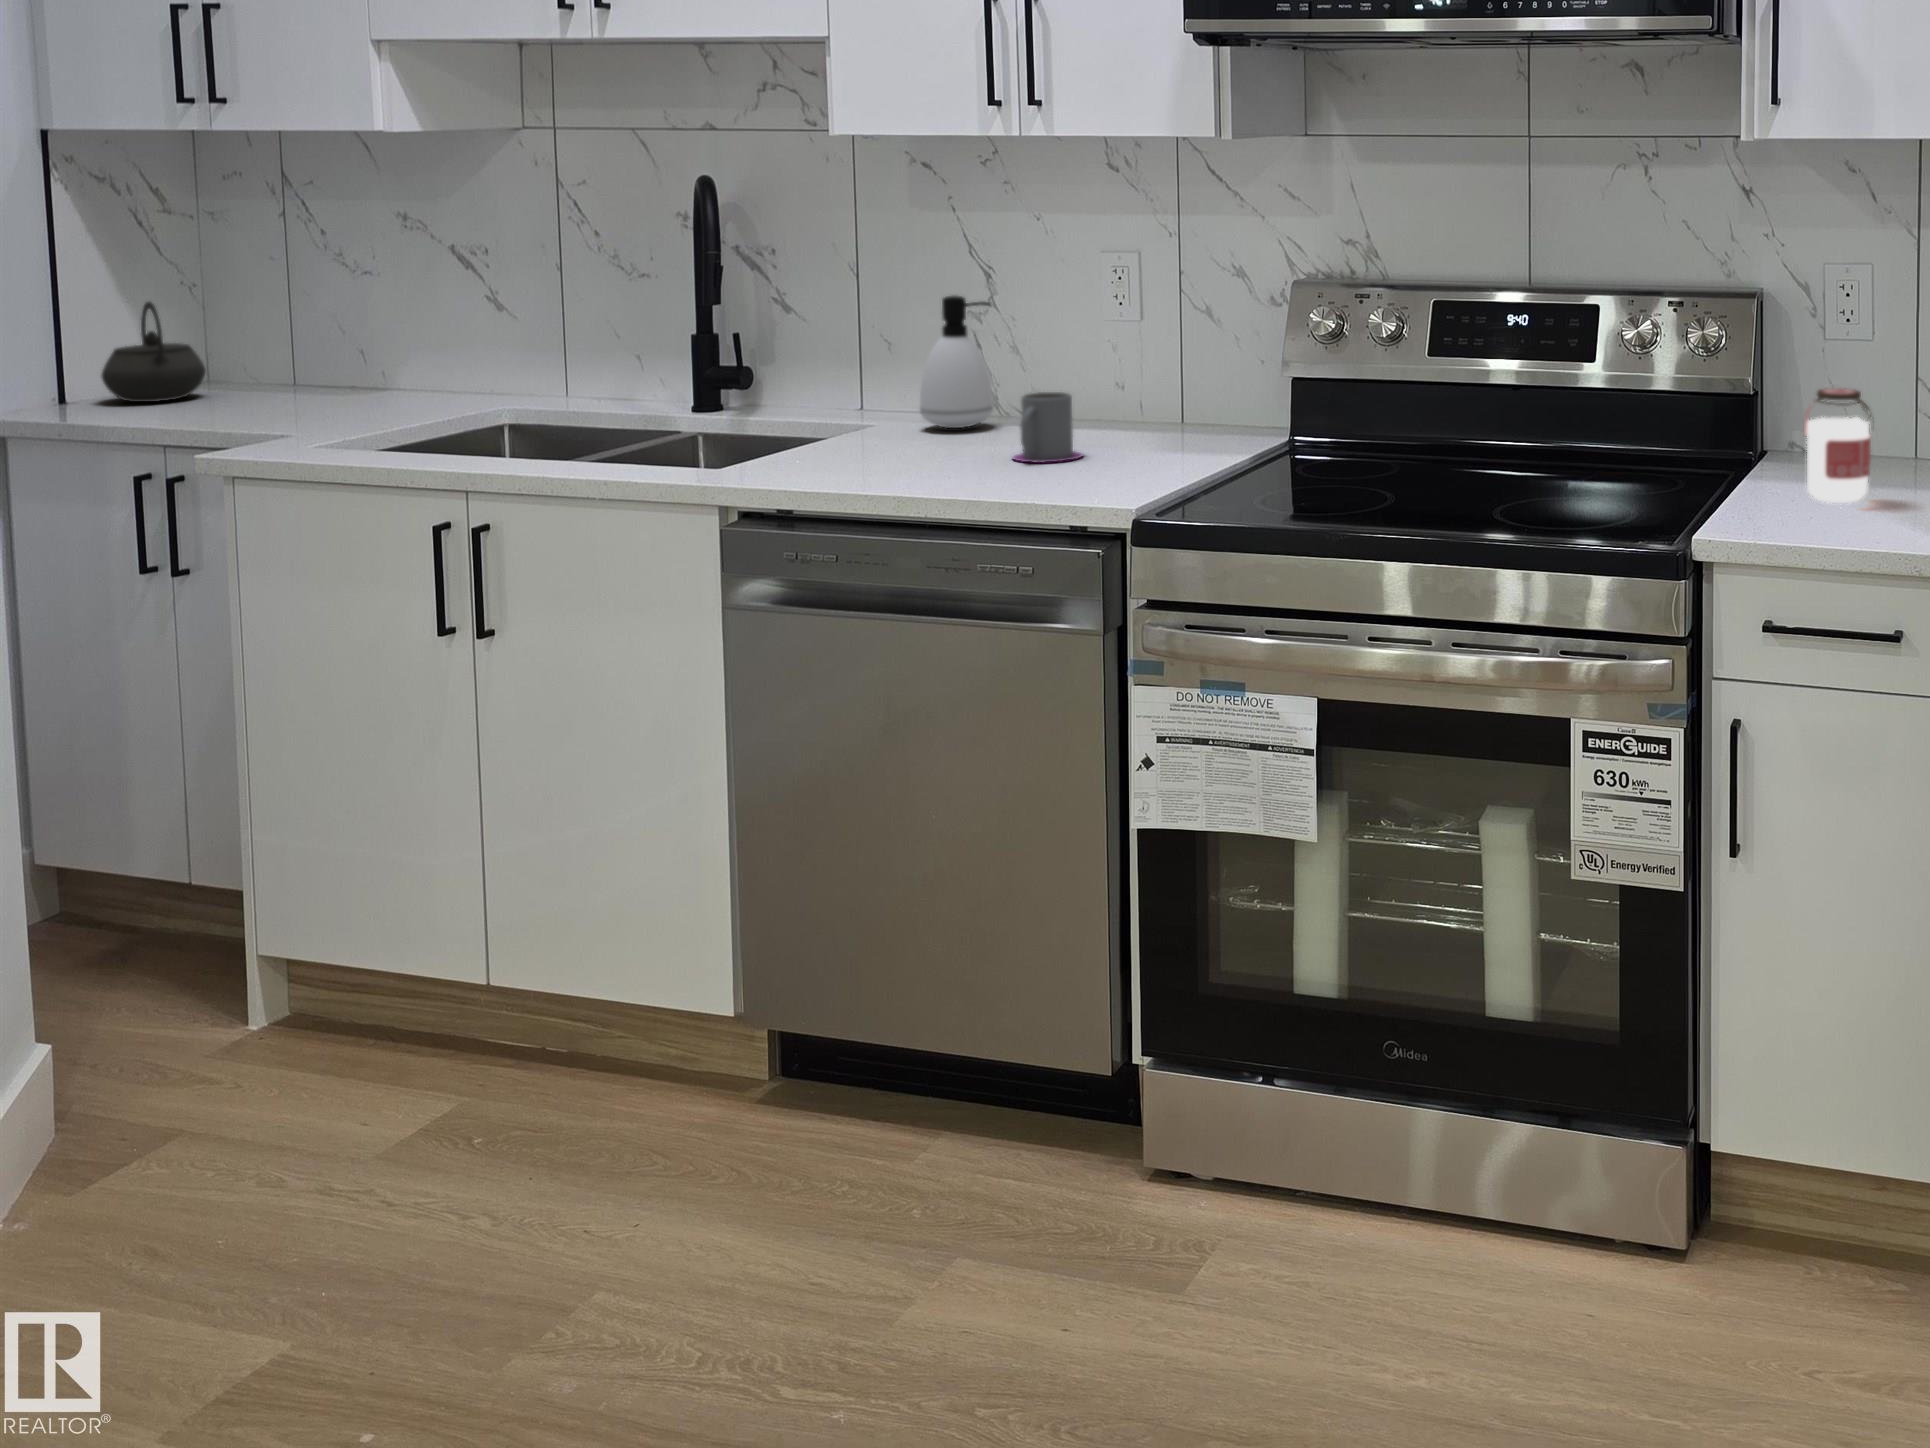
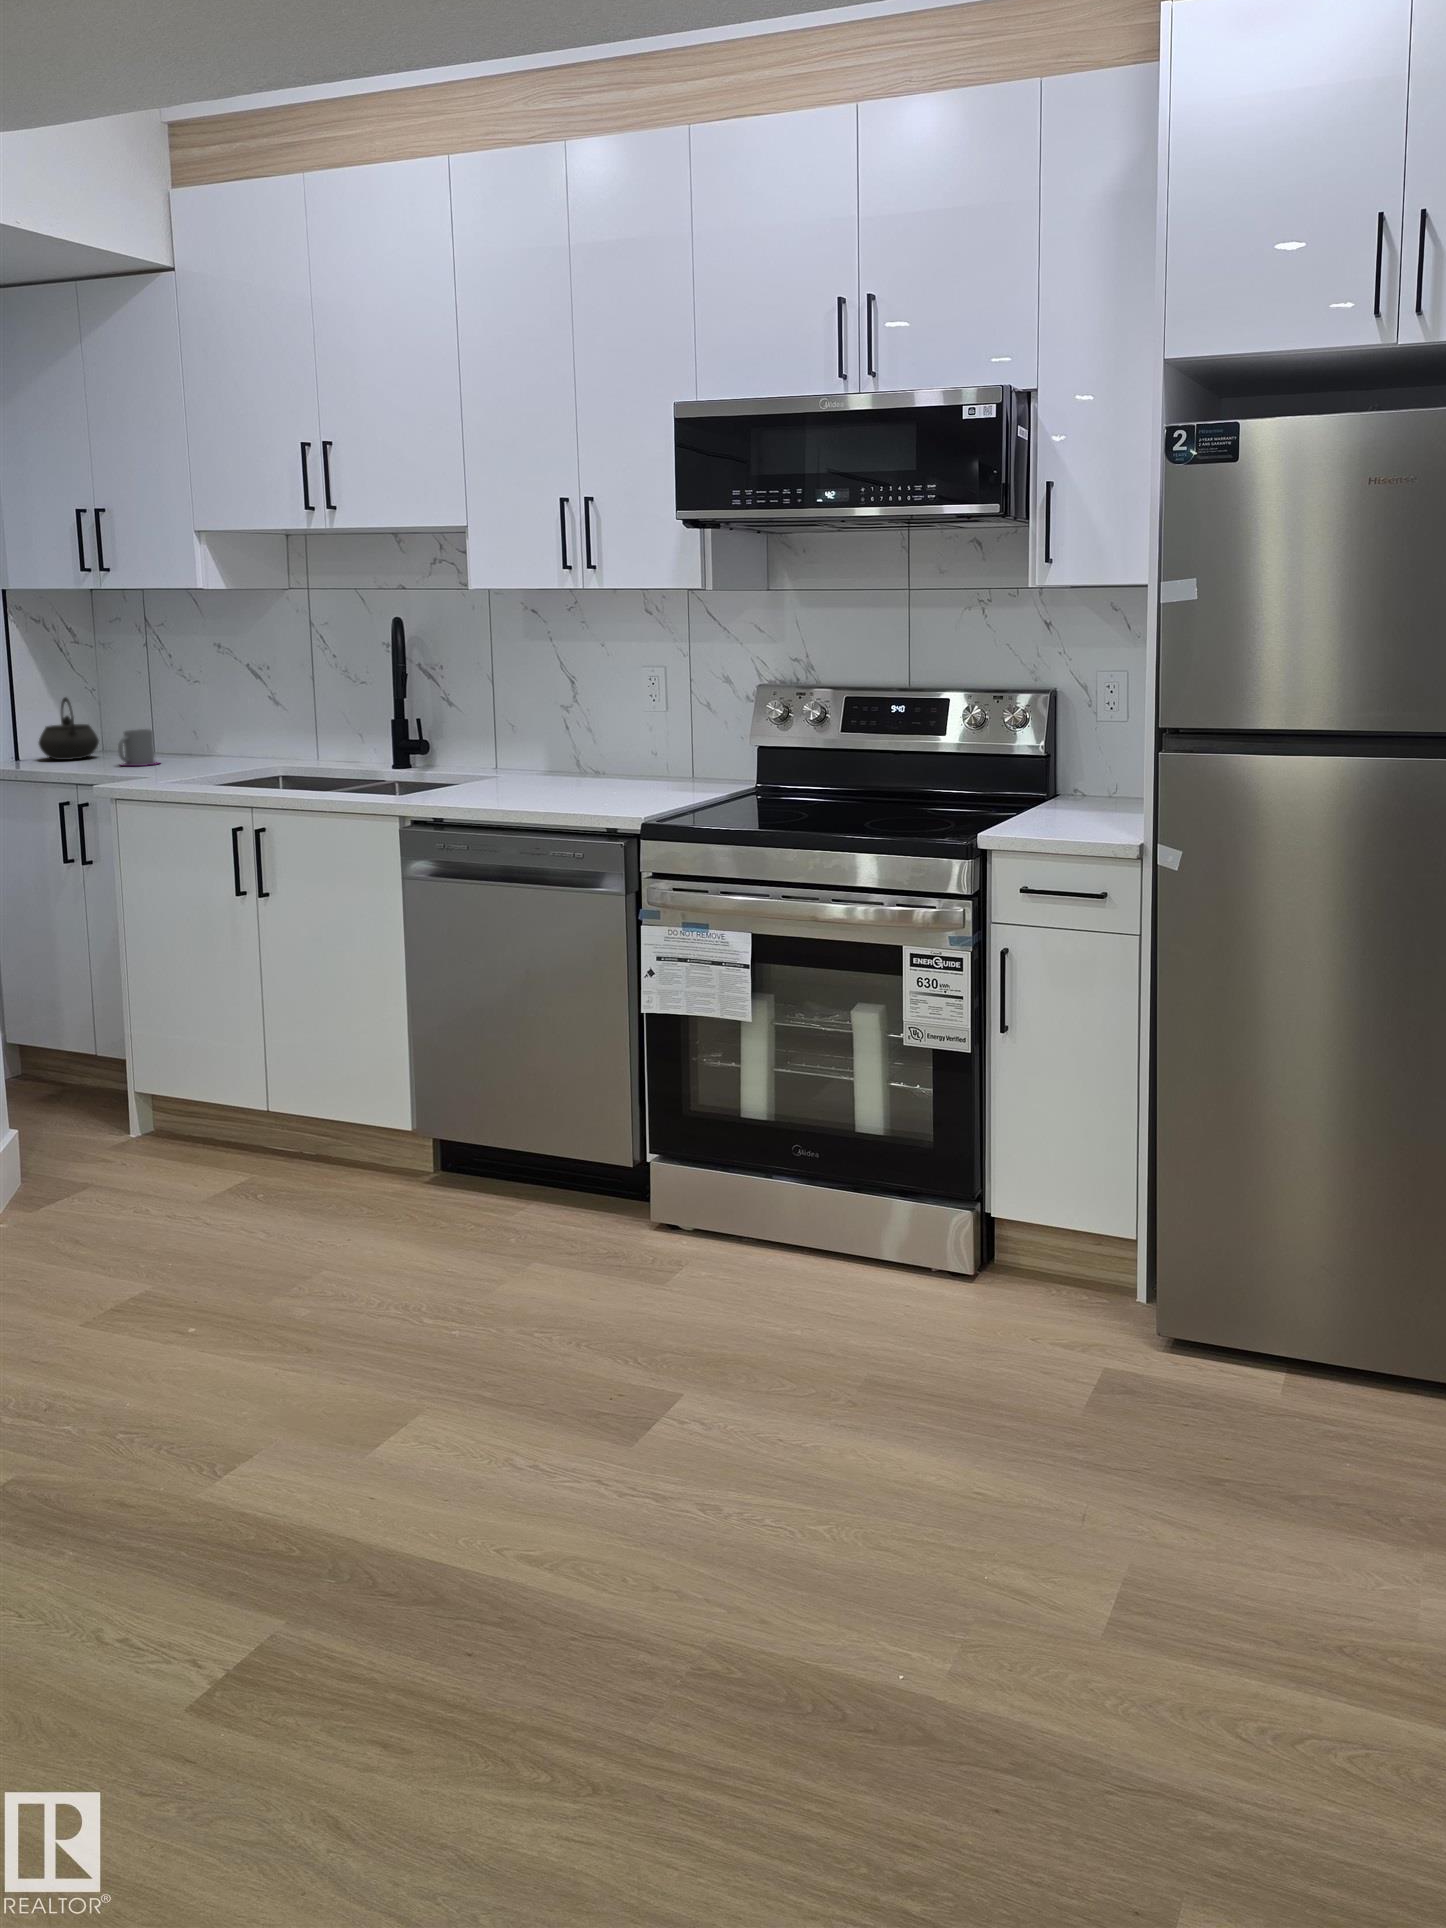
soap dispenser: present [920,295,993,428] -> none [527,691,573,776]
jar: present [1804,388,1874,503] -> none [1066,745,1110,819]
mug: present [1013,392,1083,463] -> present [118,729,158,766]

